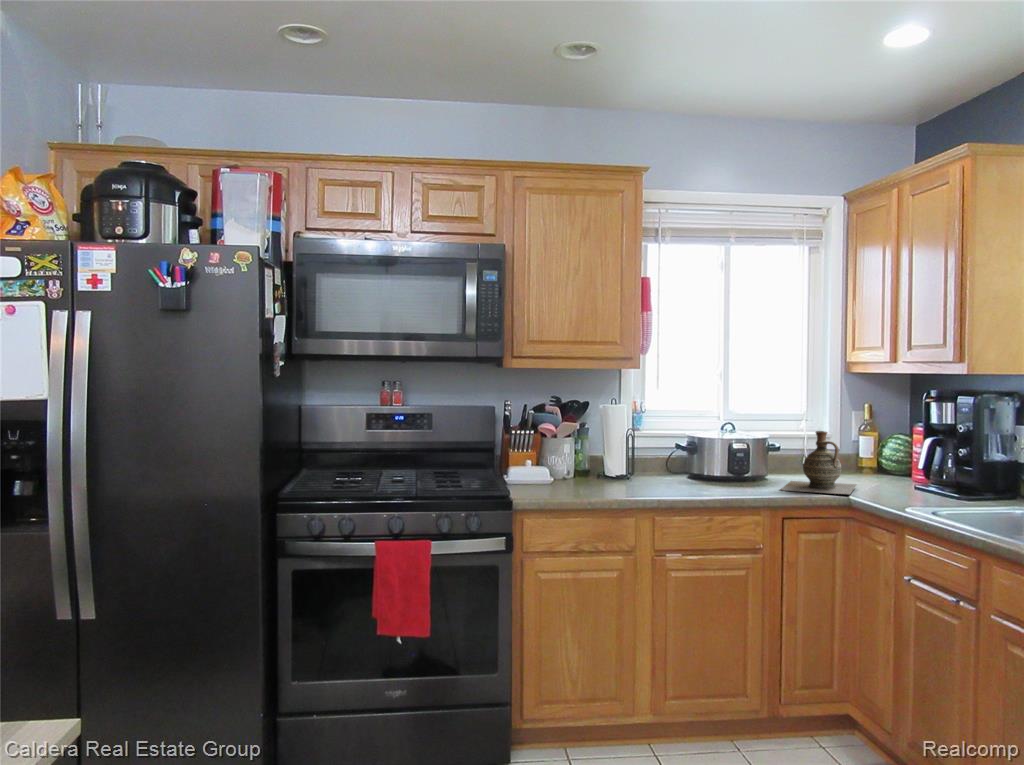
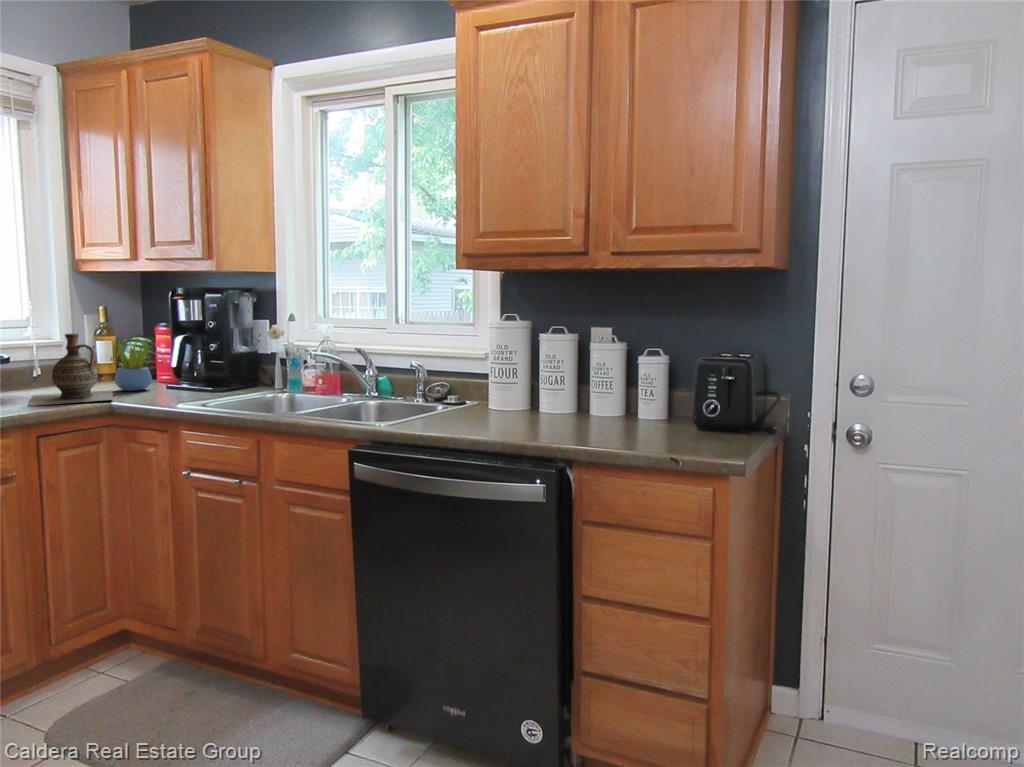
succulent plant: none [863,437,899,487] -> present [115,341,152,391]

